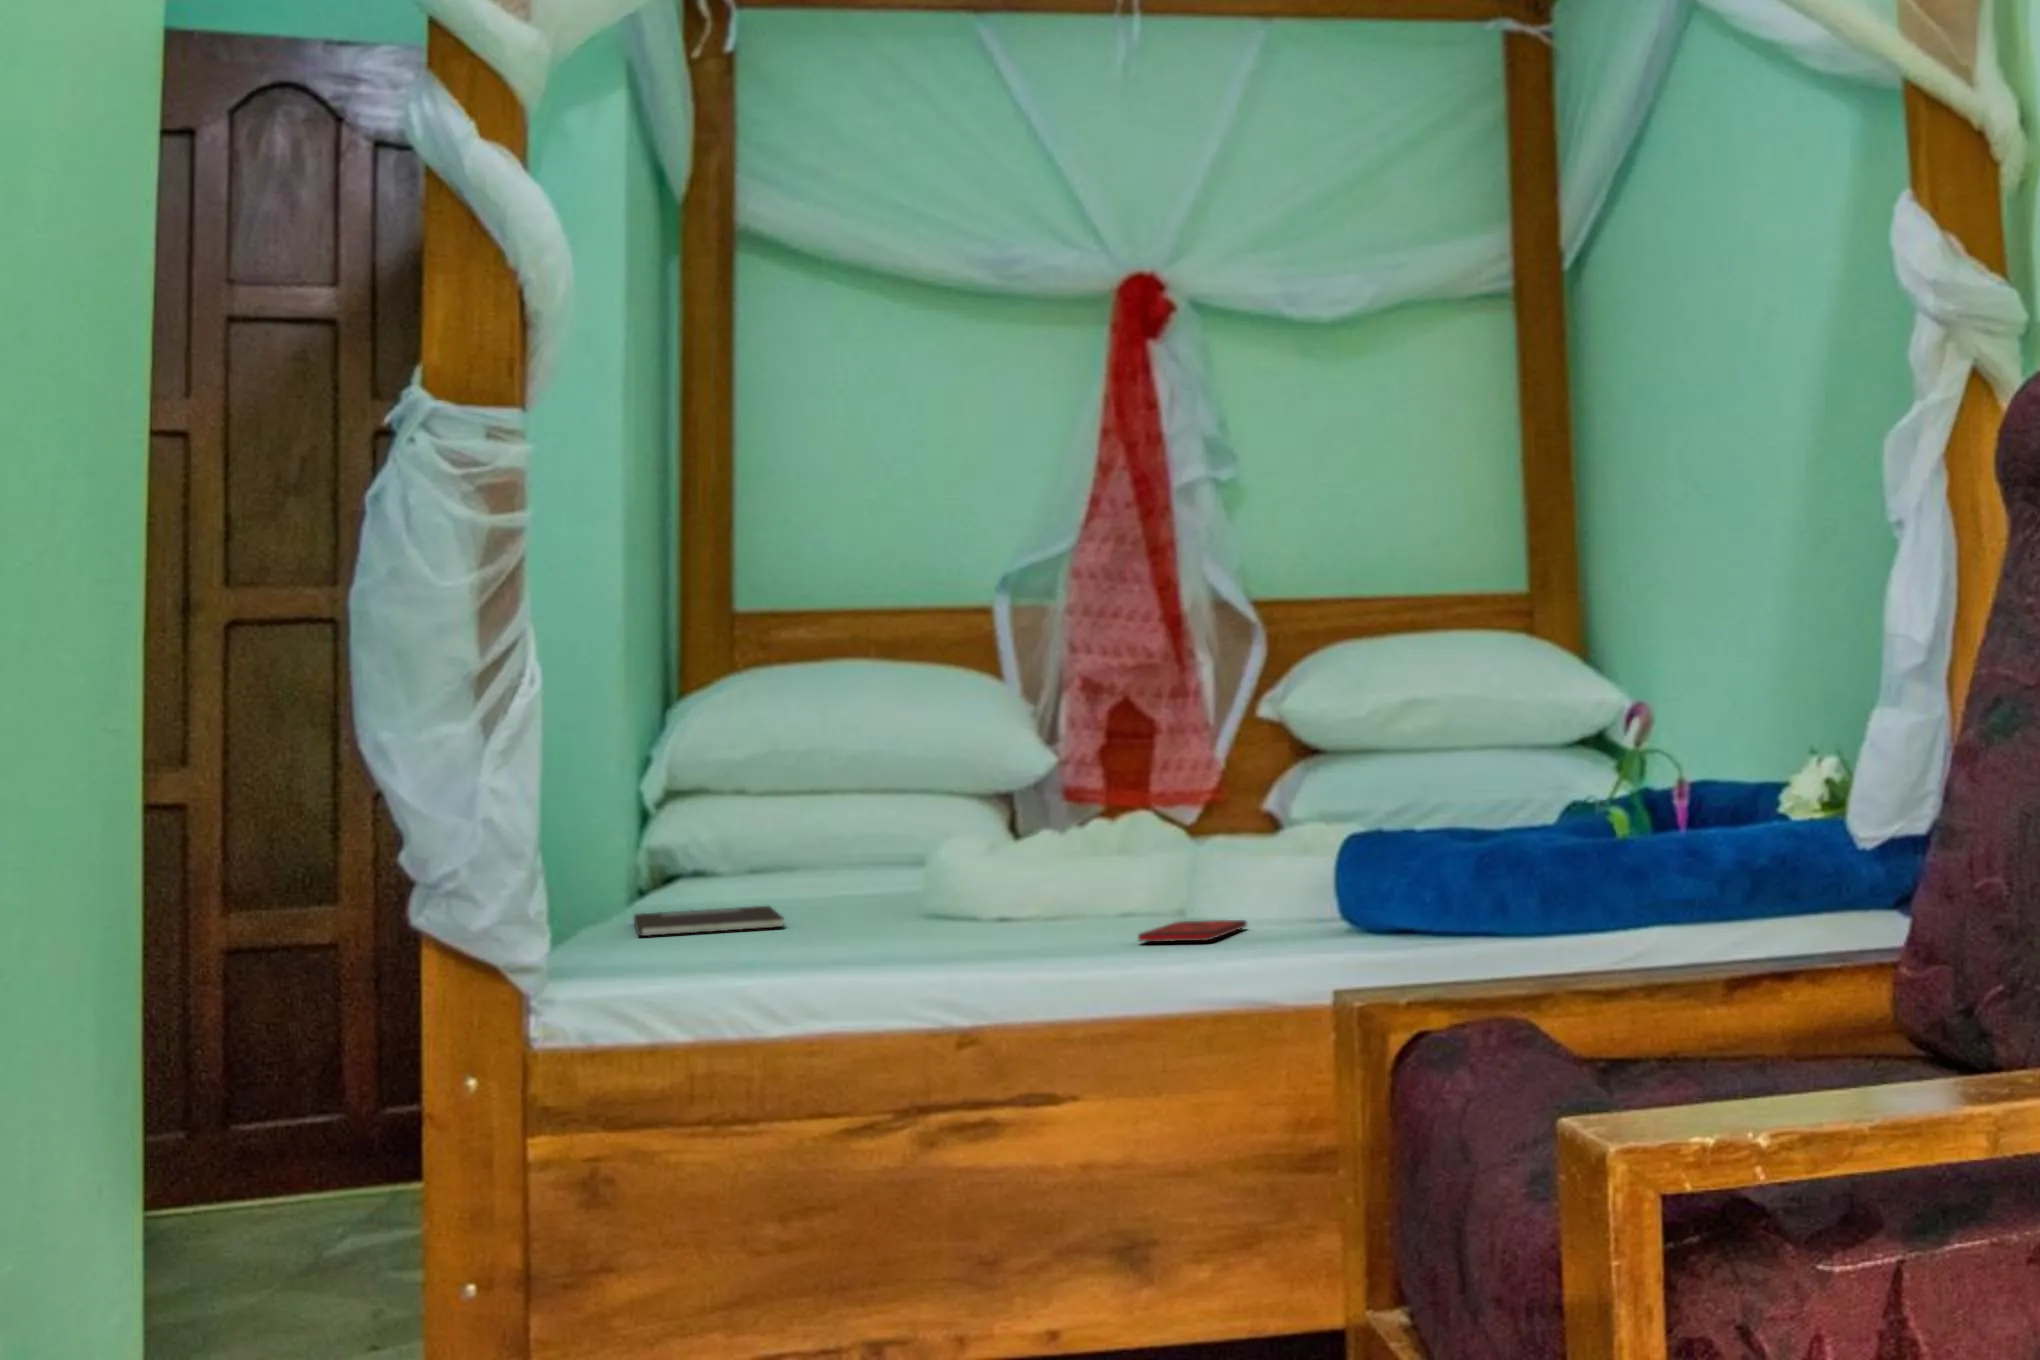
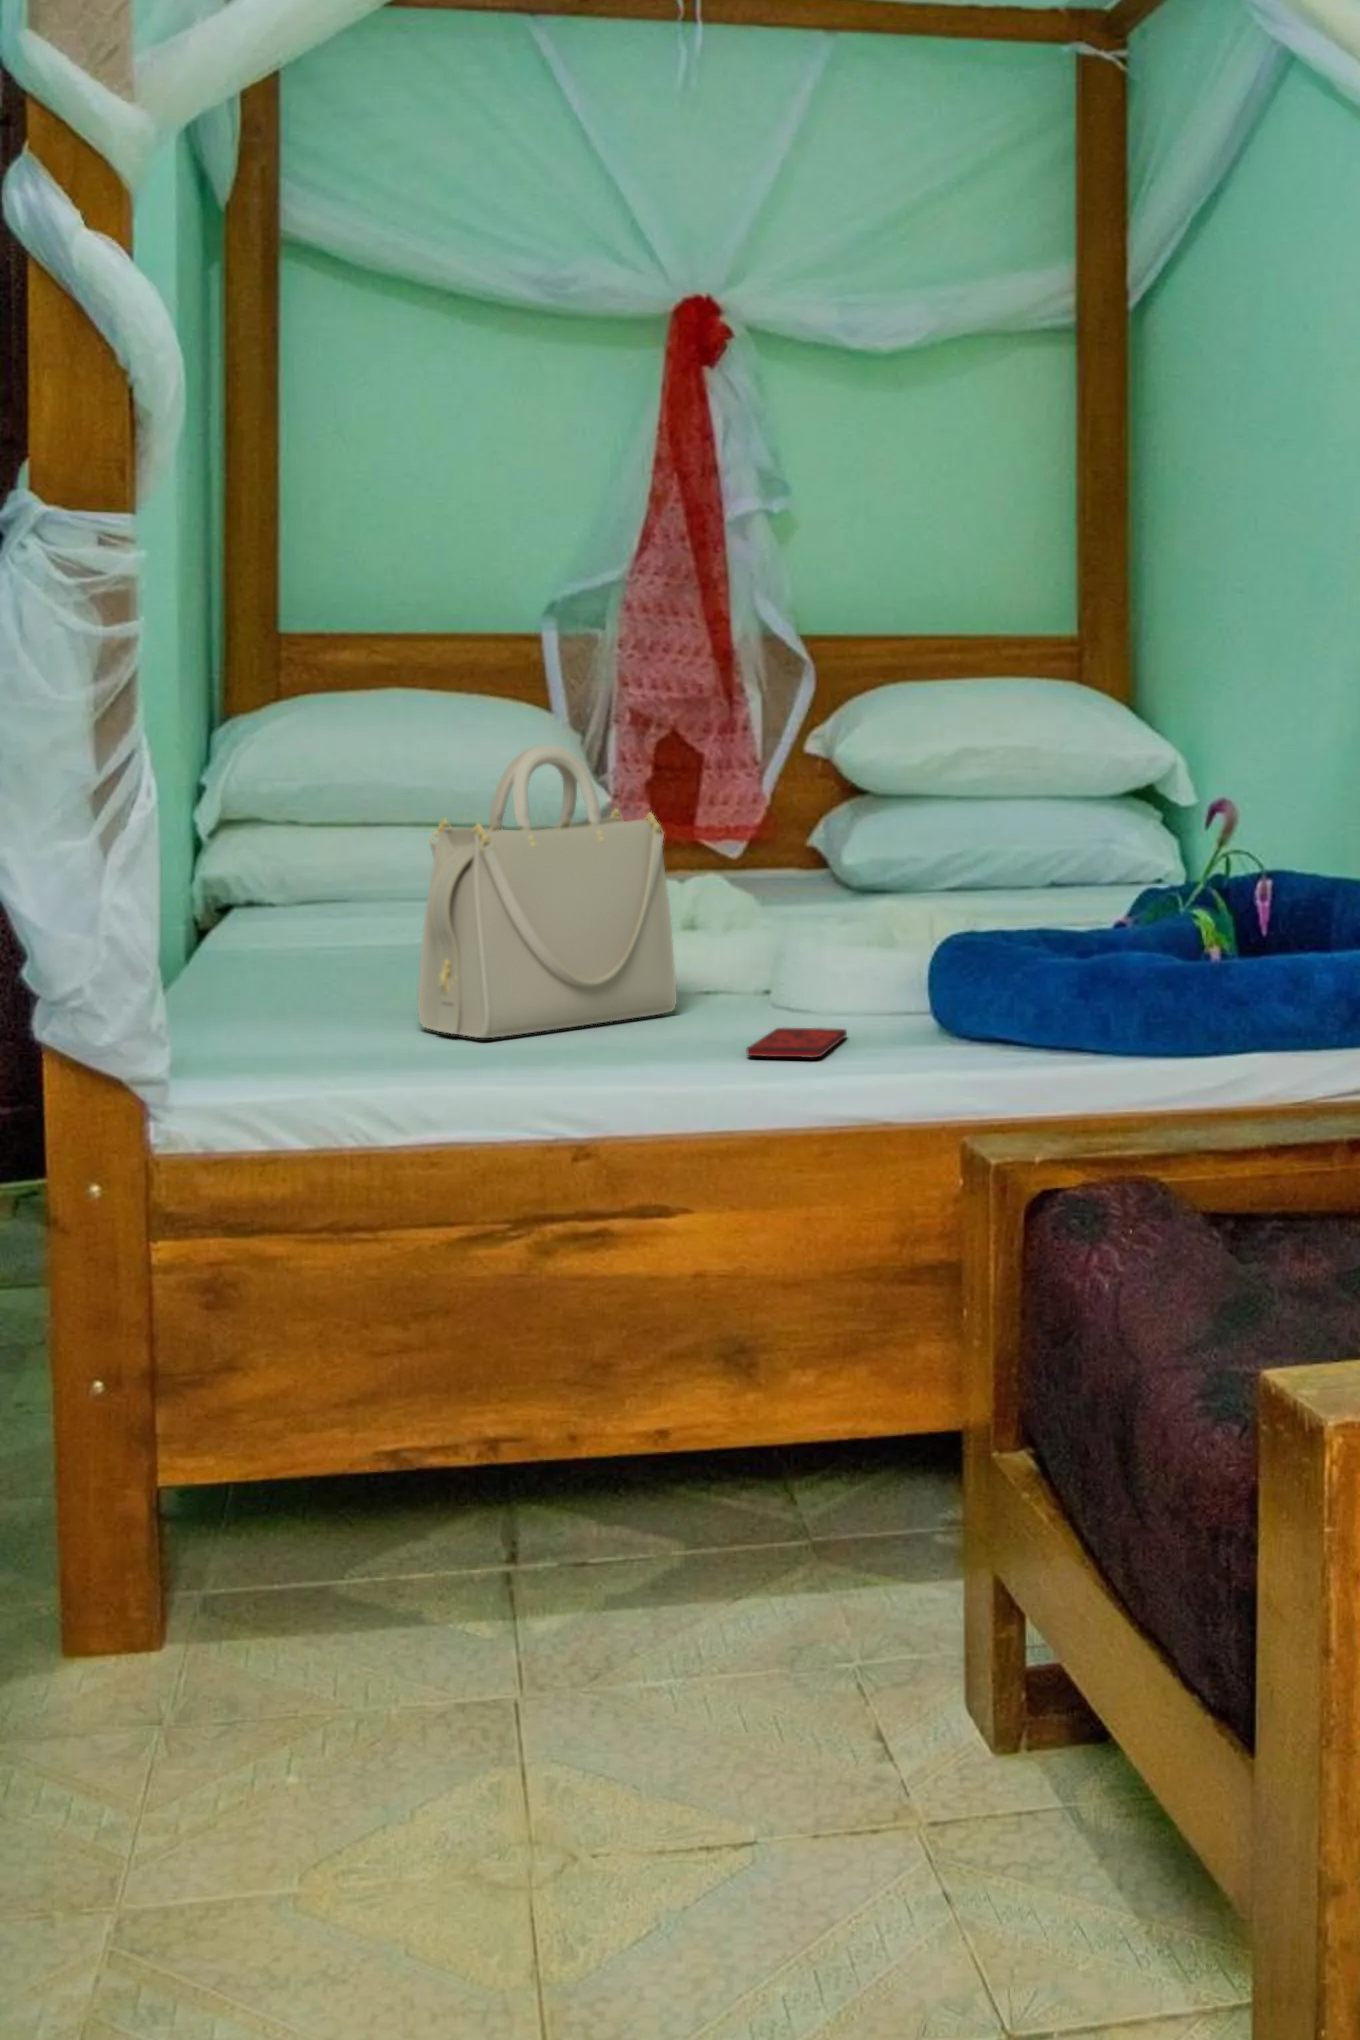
handbag: none [816,647,1083,940] -> present [418,745,677,1038]
notebook: present [634,906,783,936] -> none [221,976,378,1016]

